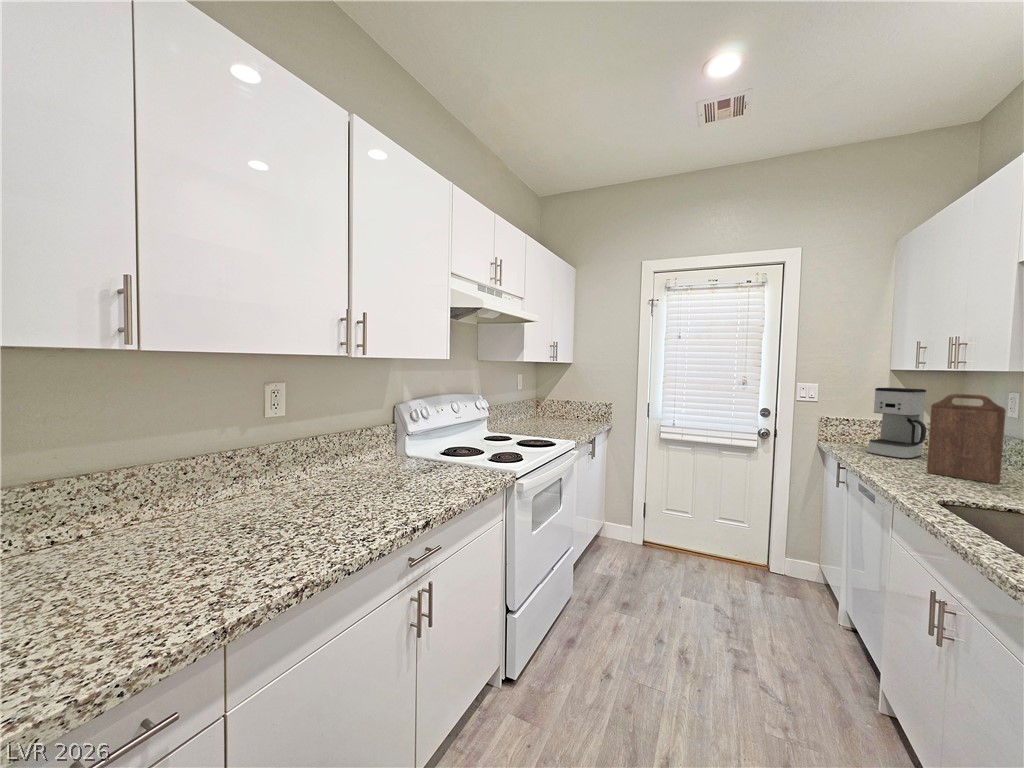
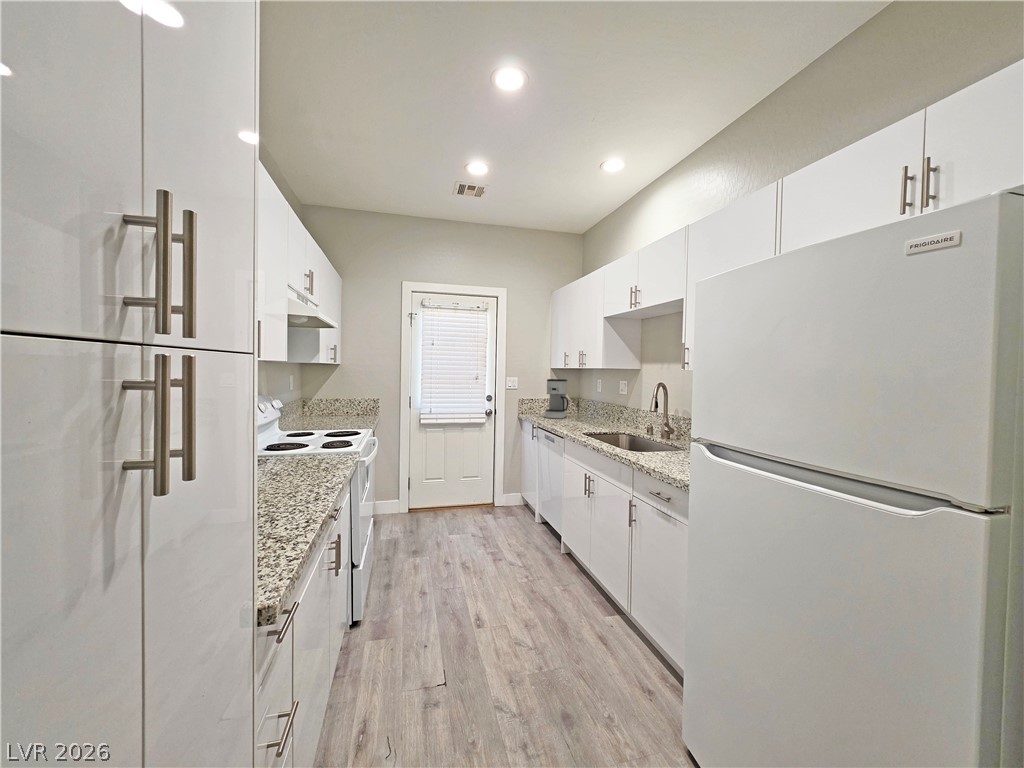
cutting board: present [927,394,1006,484] -> none [572,381,598,425]

